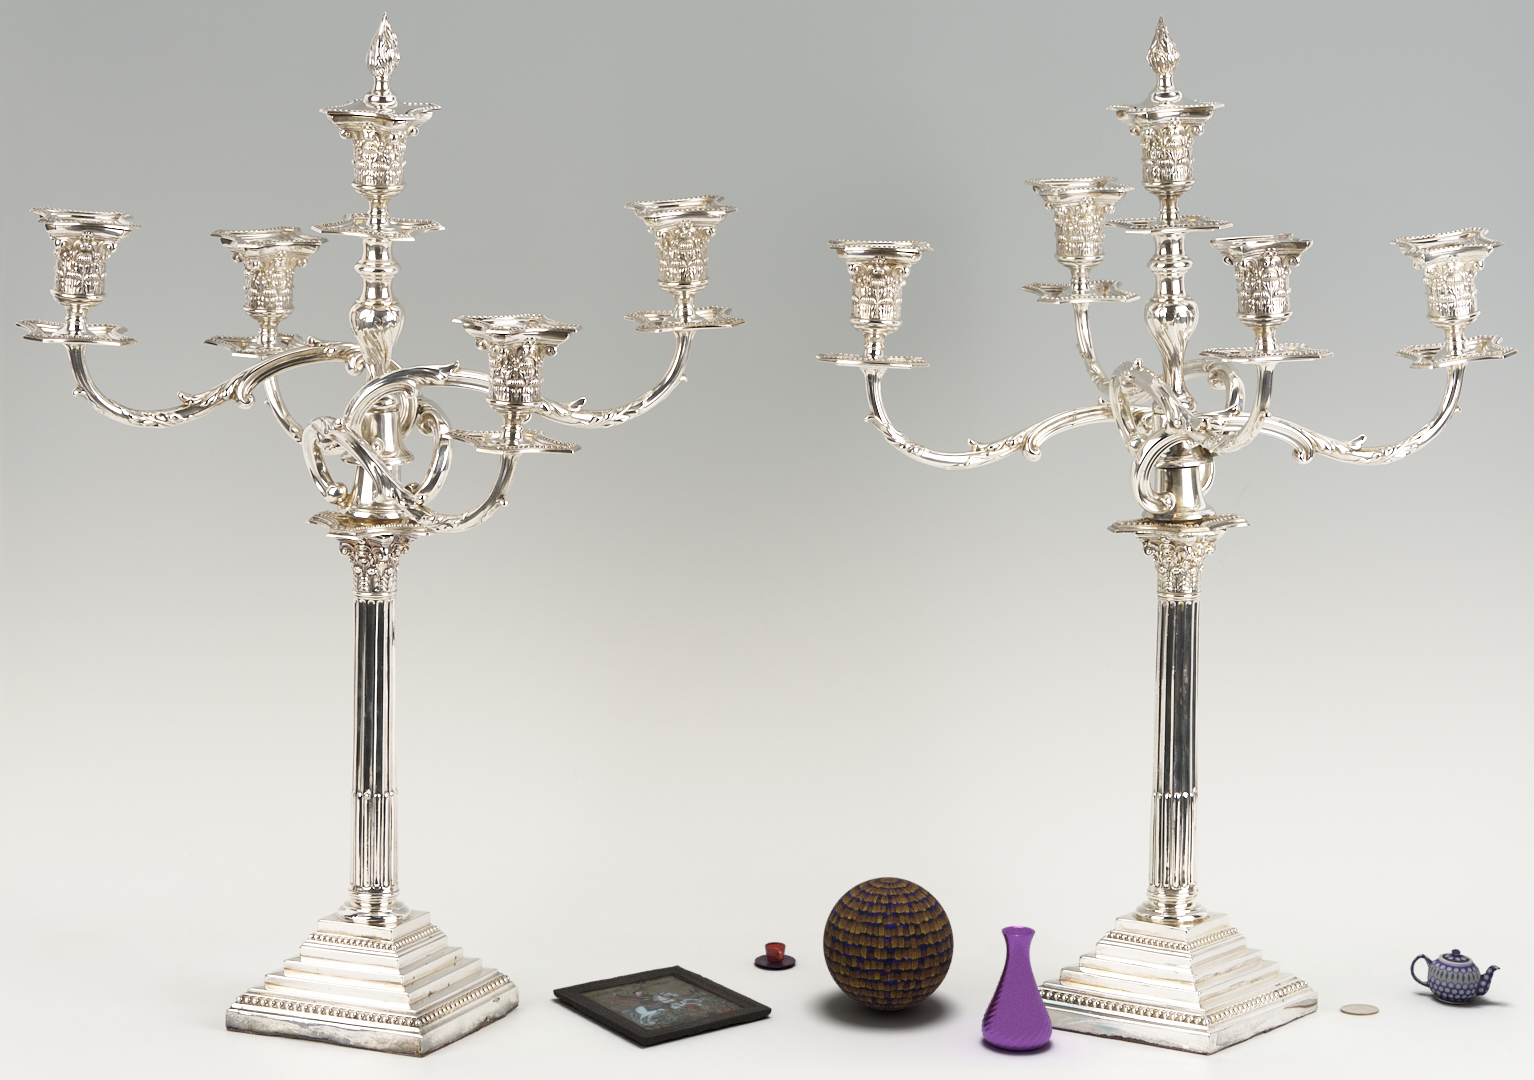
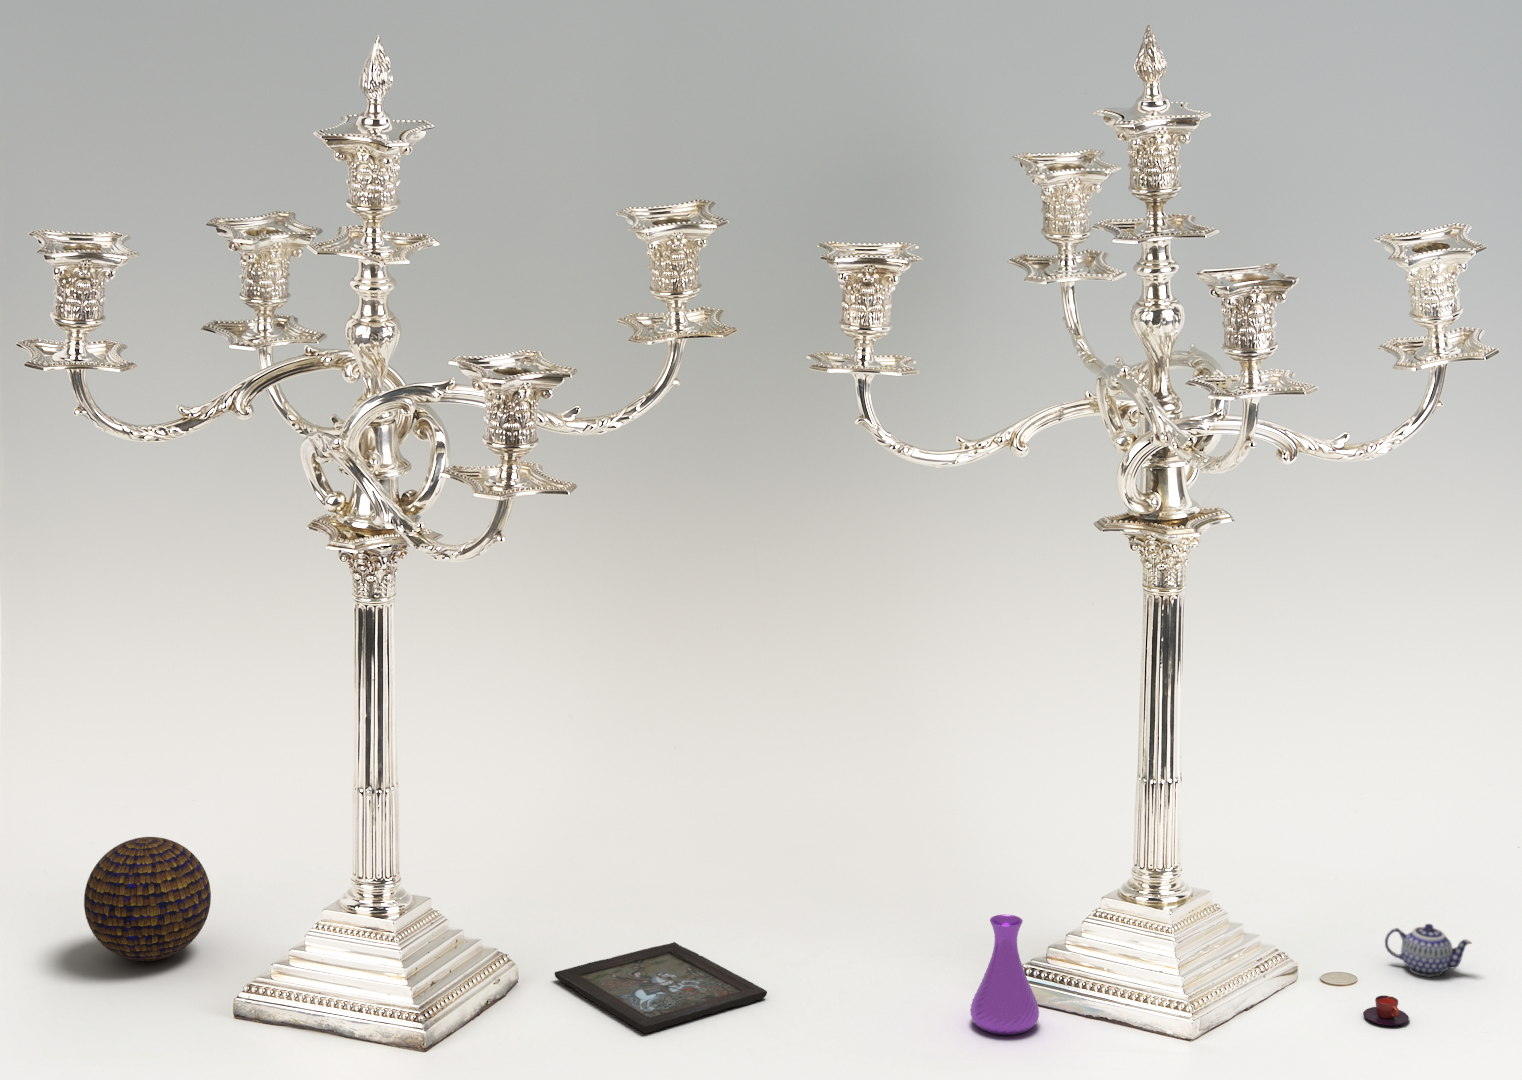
decorative orb: present [823,877,954,1011] -> present [84,837,211,961]
teacup: present [755,942,796,968] -> present [1363,996,1409,1025]

